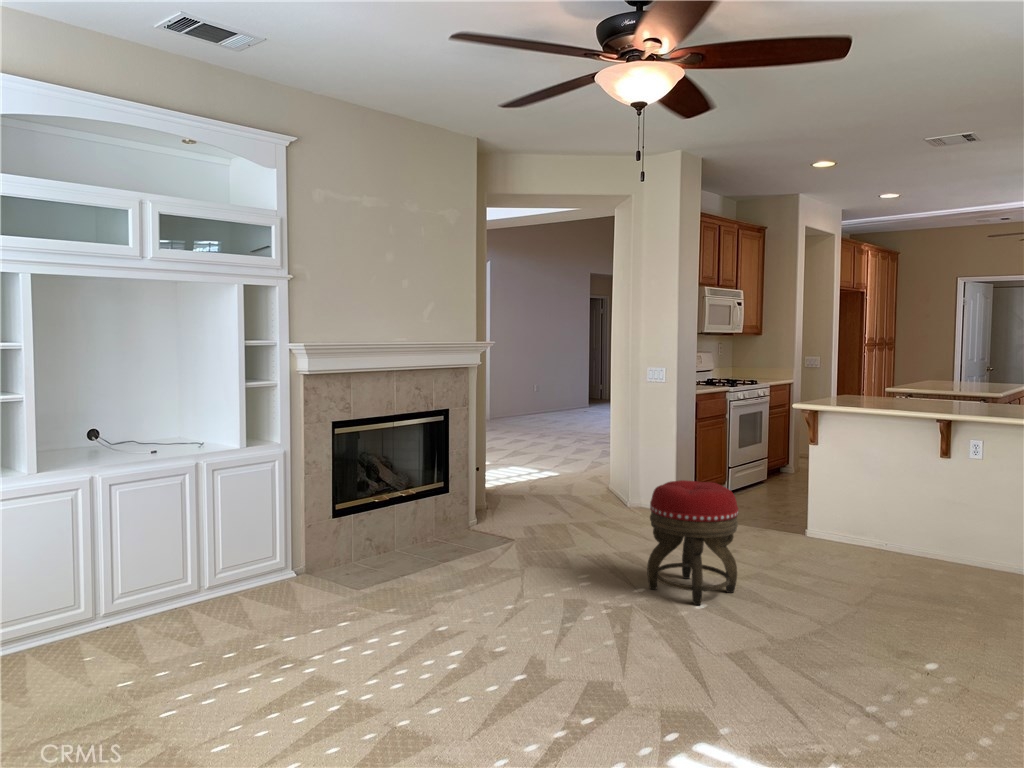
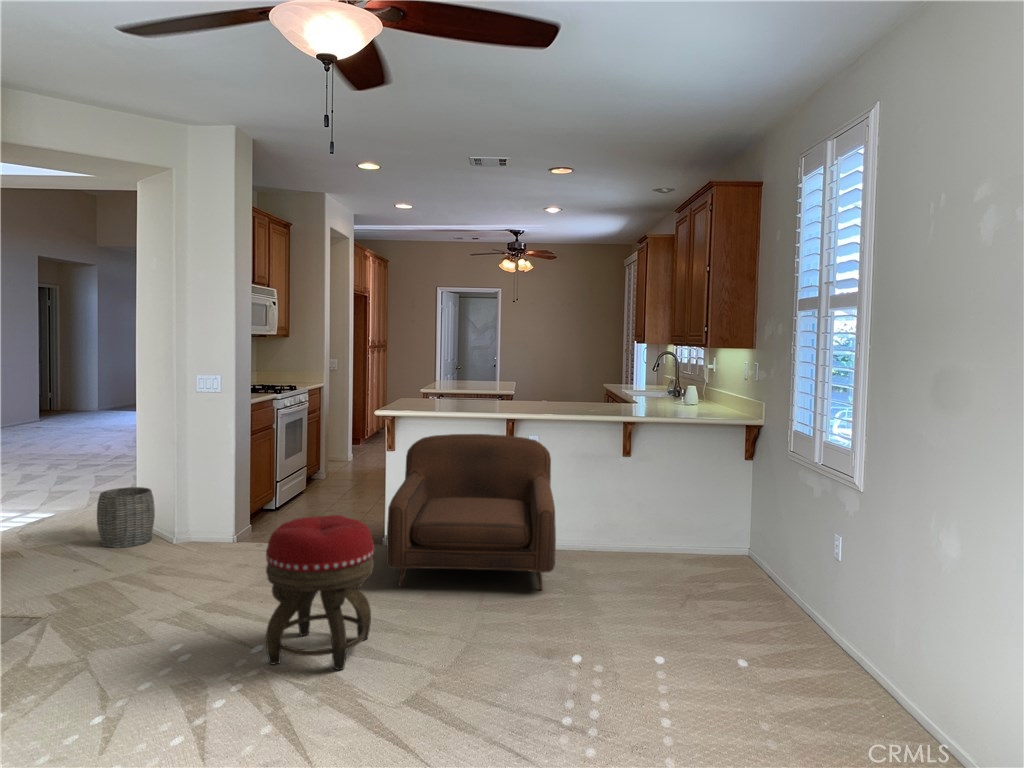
armchair: none [778,431,993,600] -> present [386,434,556,590]
woven basket: none [582,454,621,500] -> present [97,487,155,548]

